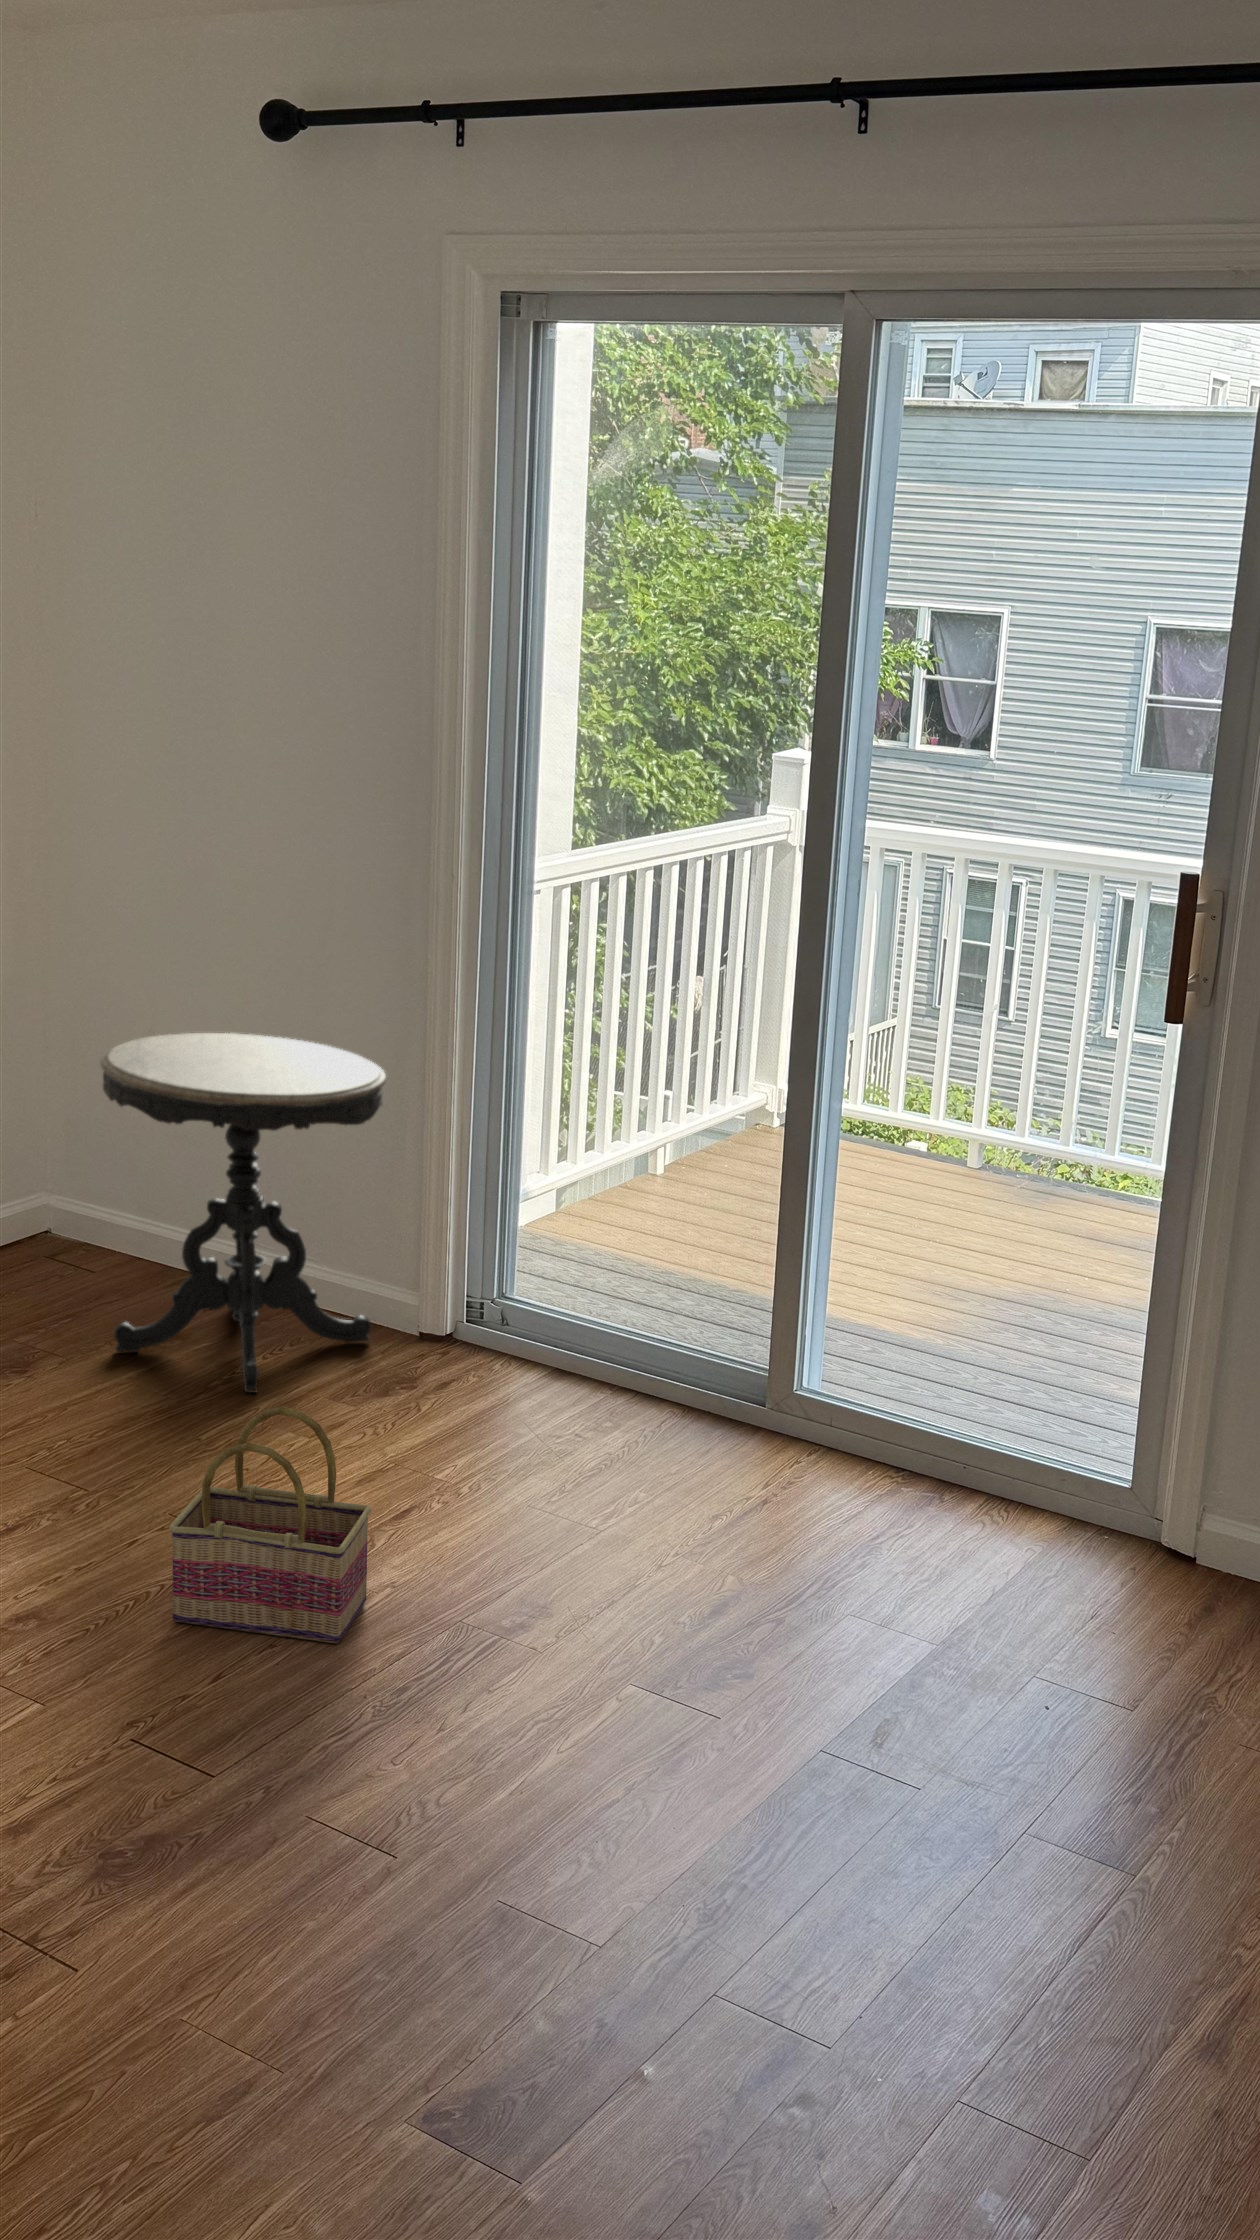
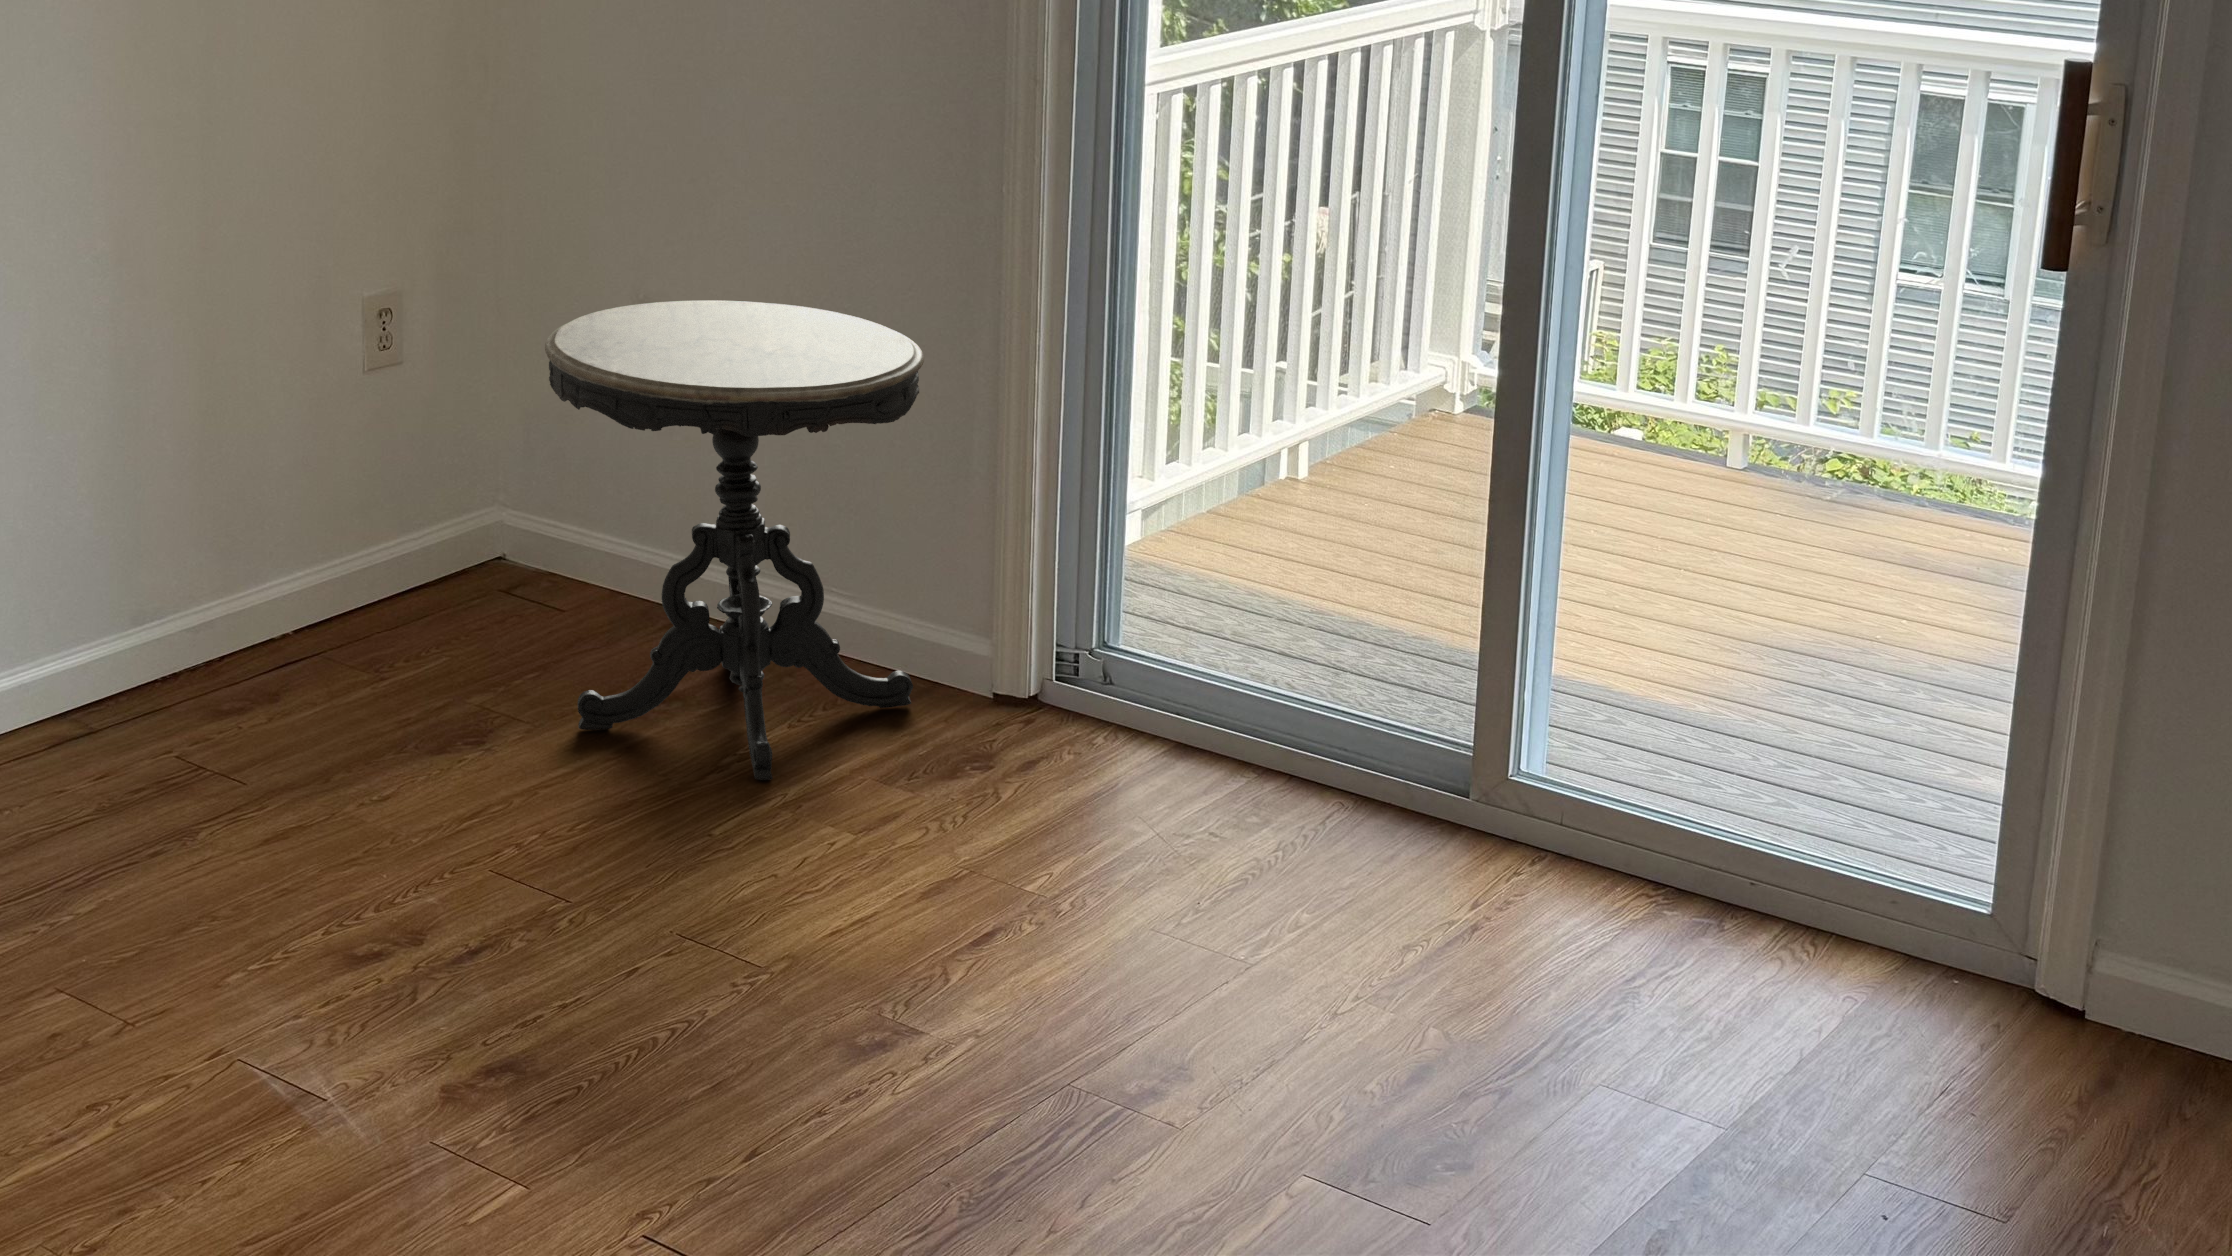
basket: present [169,1406,371,1644] -> none [691,805,946,1108]

